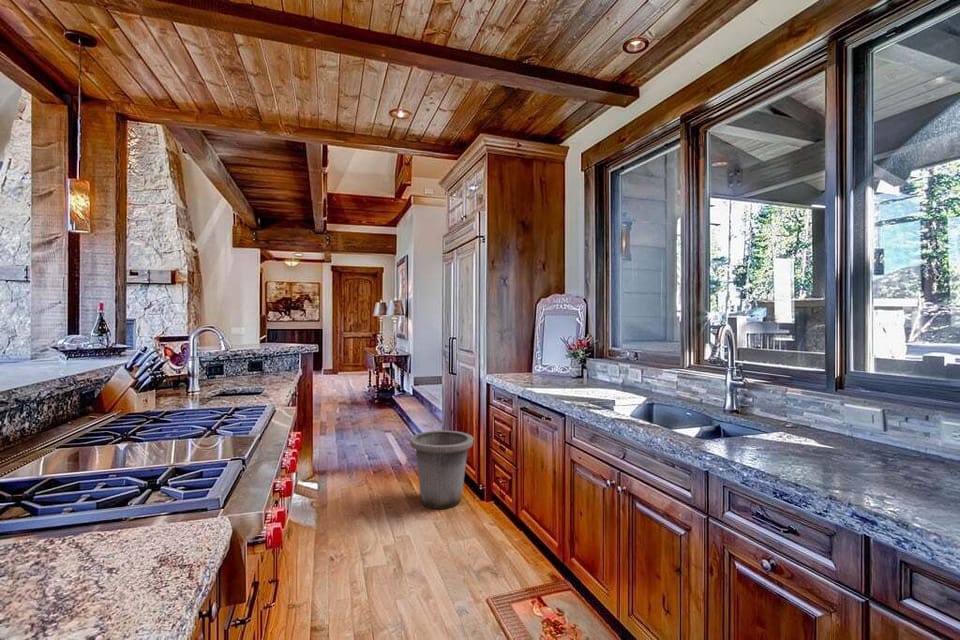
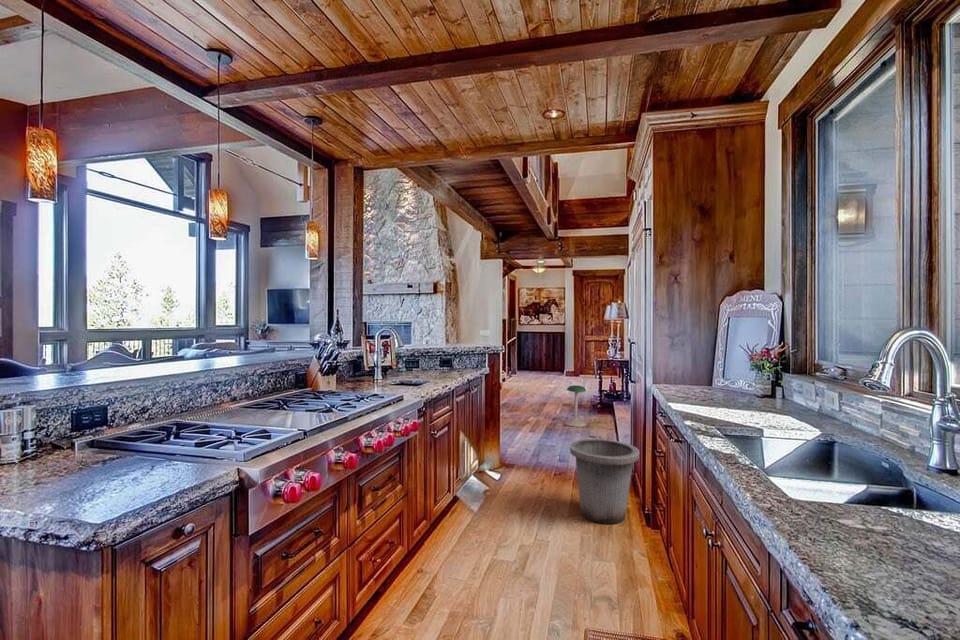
stool: none [354,384,377,426] -> present [564,385,587,427]

